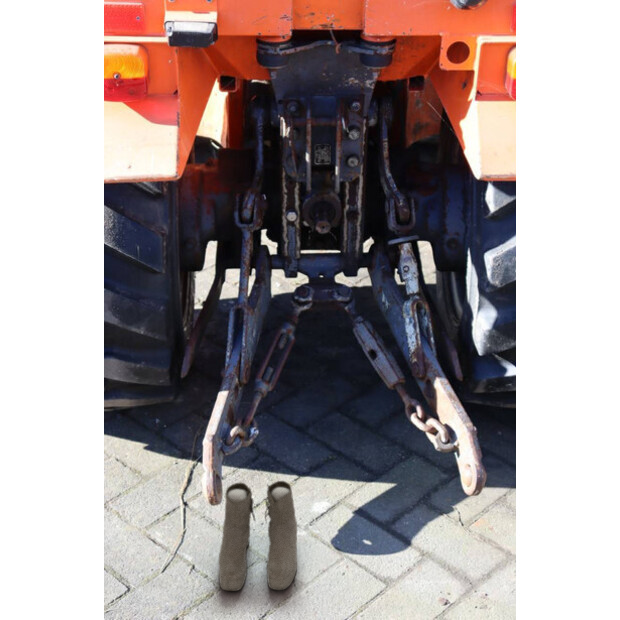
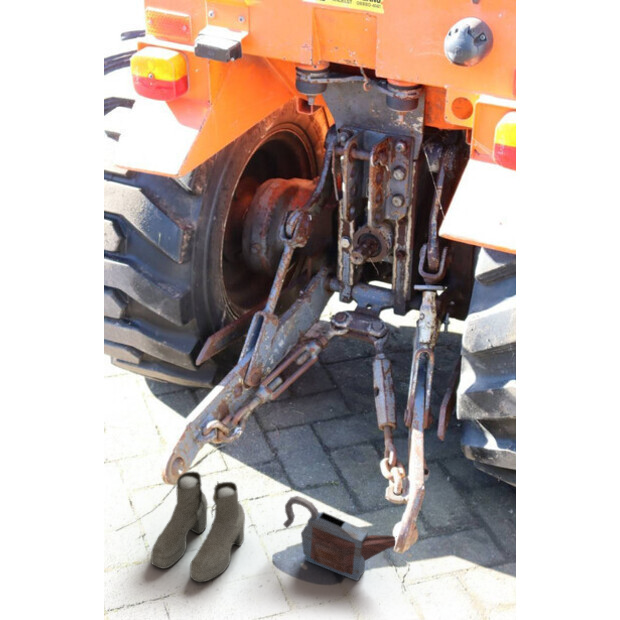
watering can: none [333,474,463,538] -> present [283,496,395,581]

